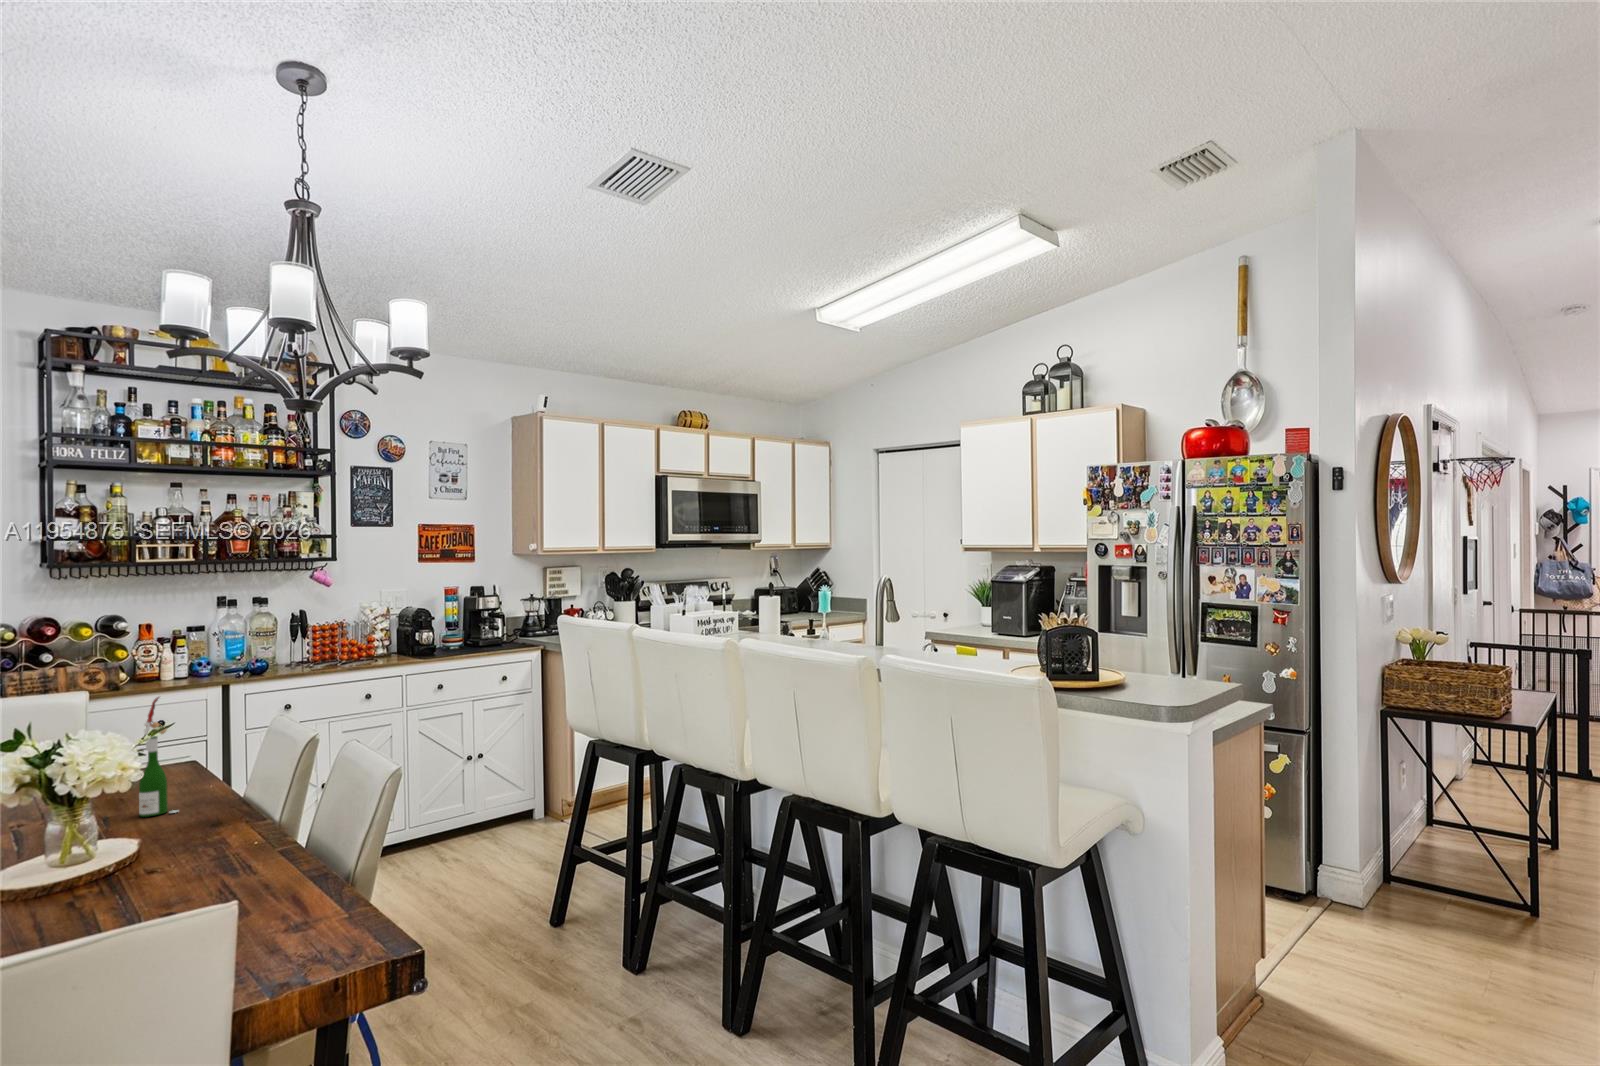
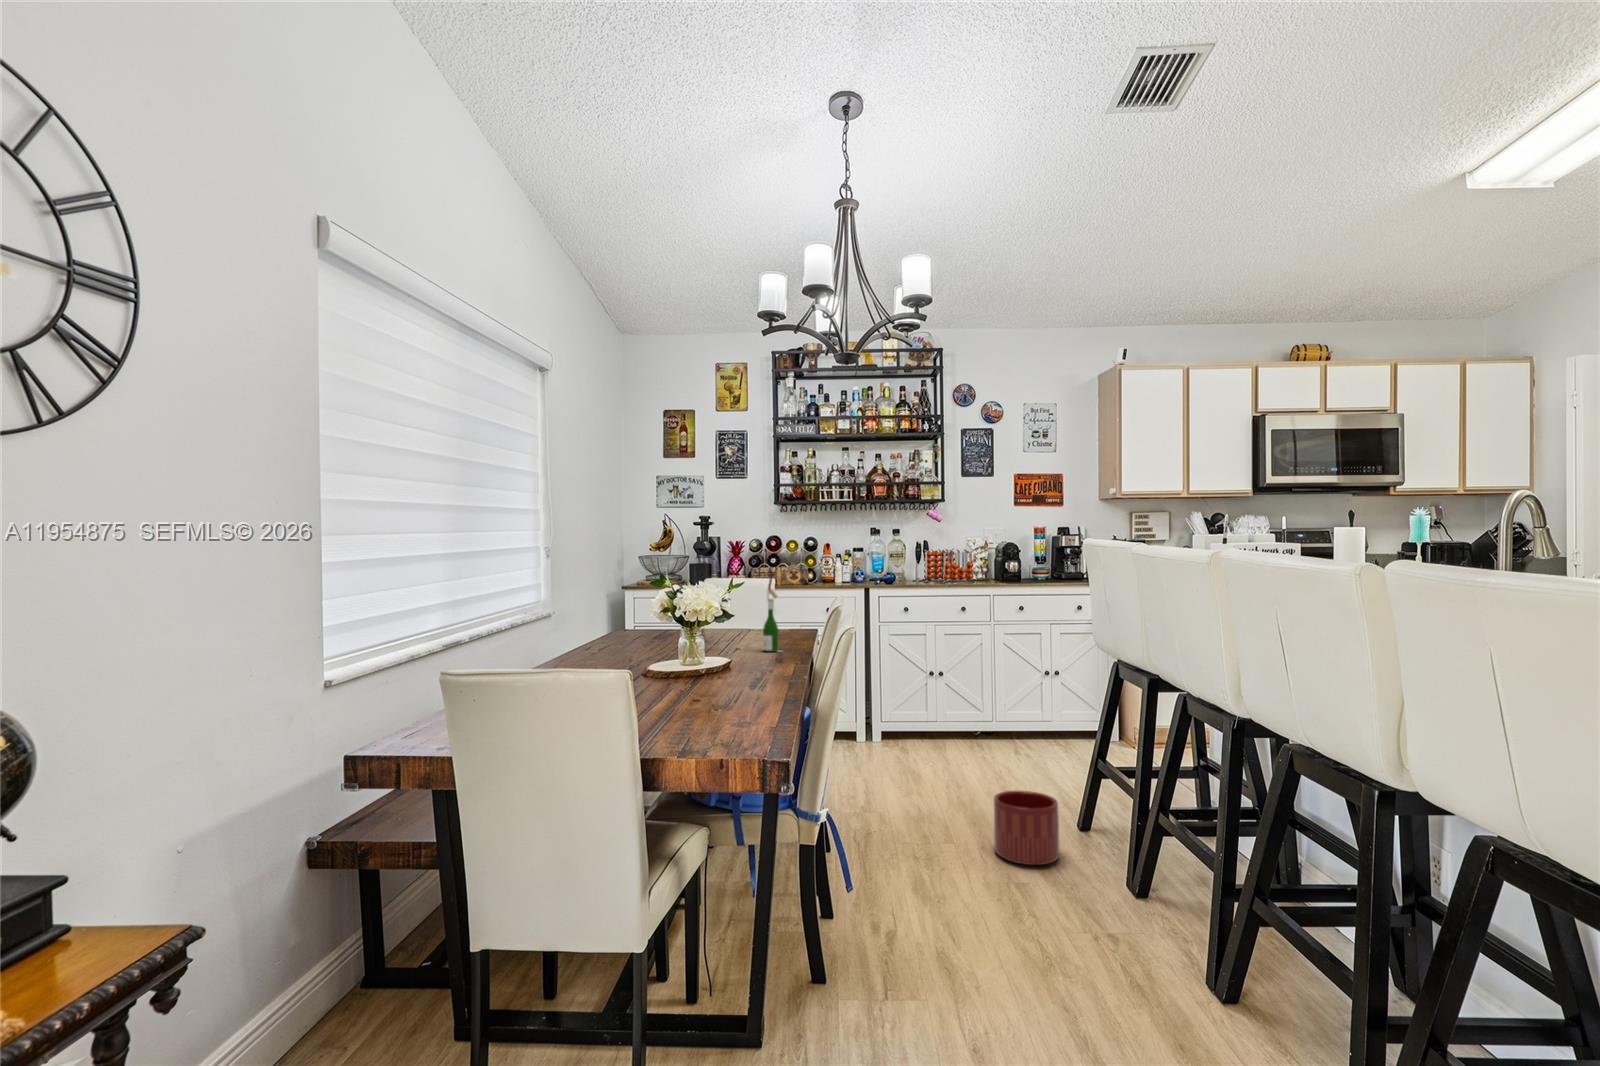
planter: none [476,902,551,991] -> present [994,791,1059,865]

